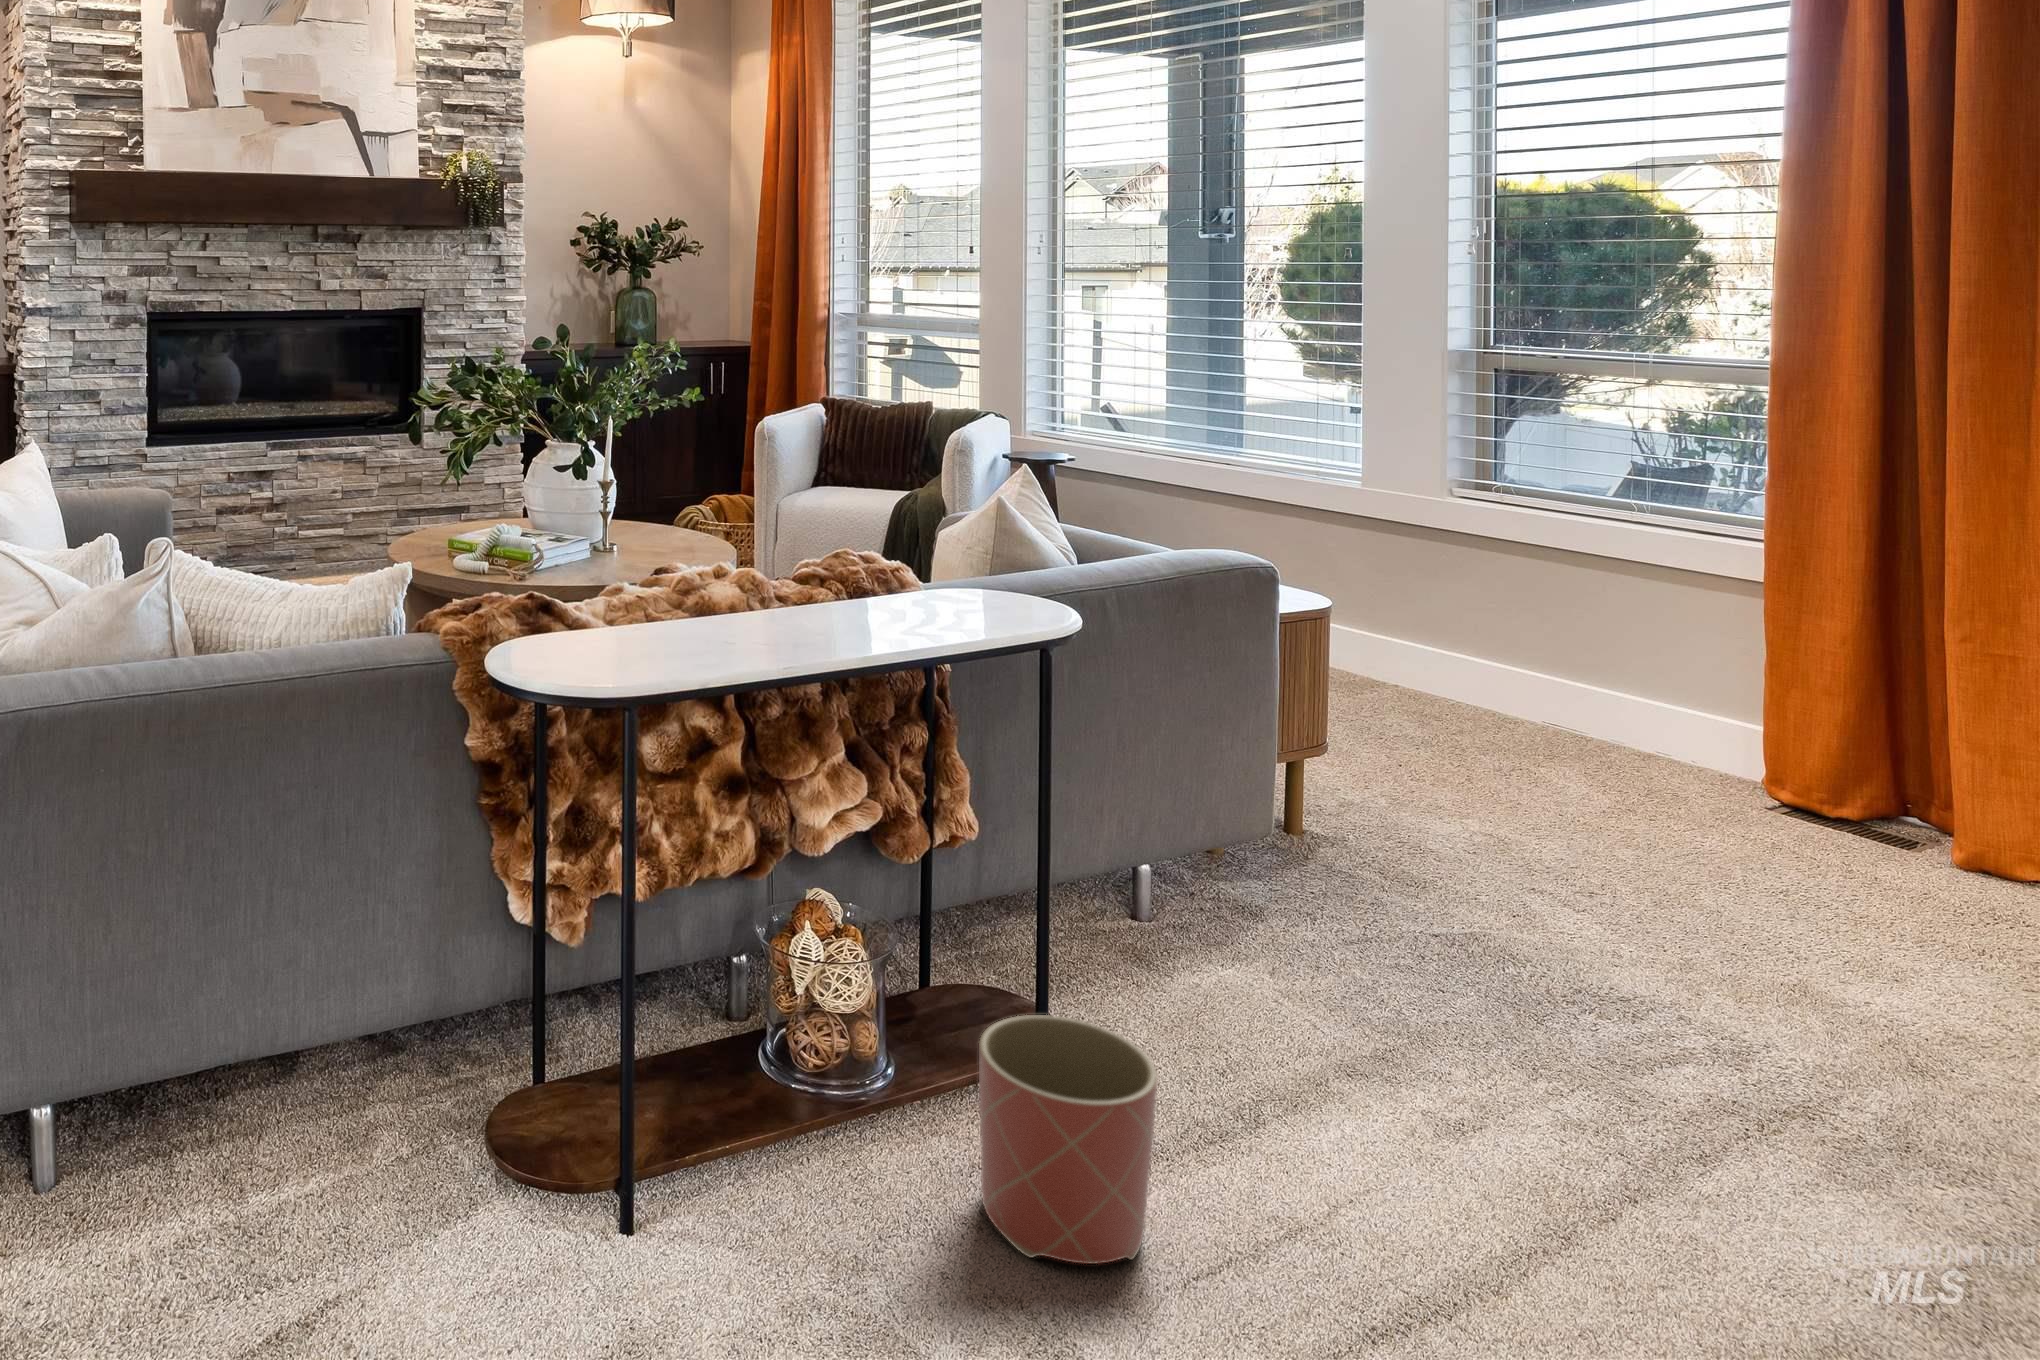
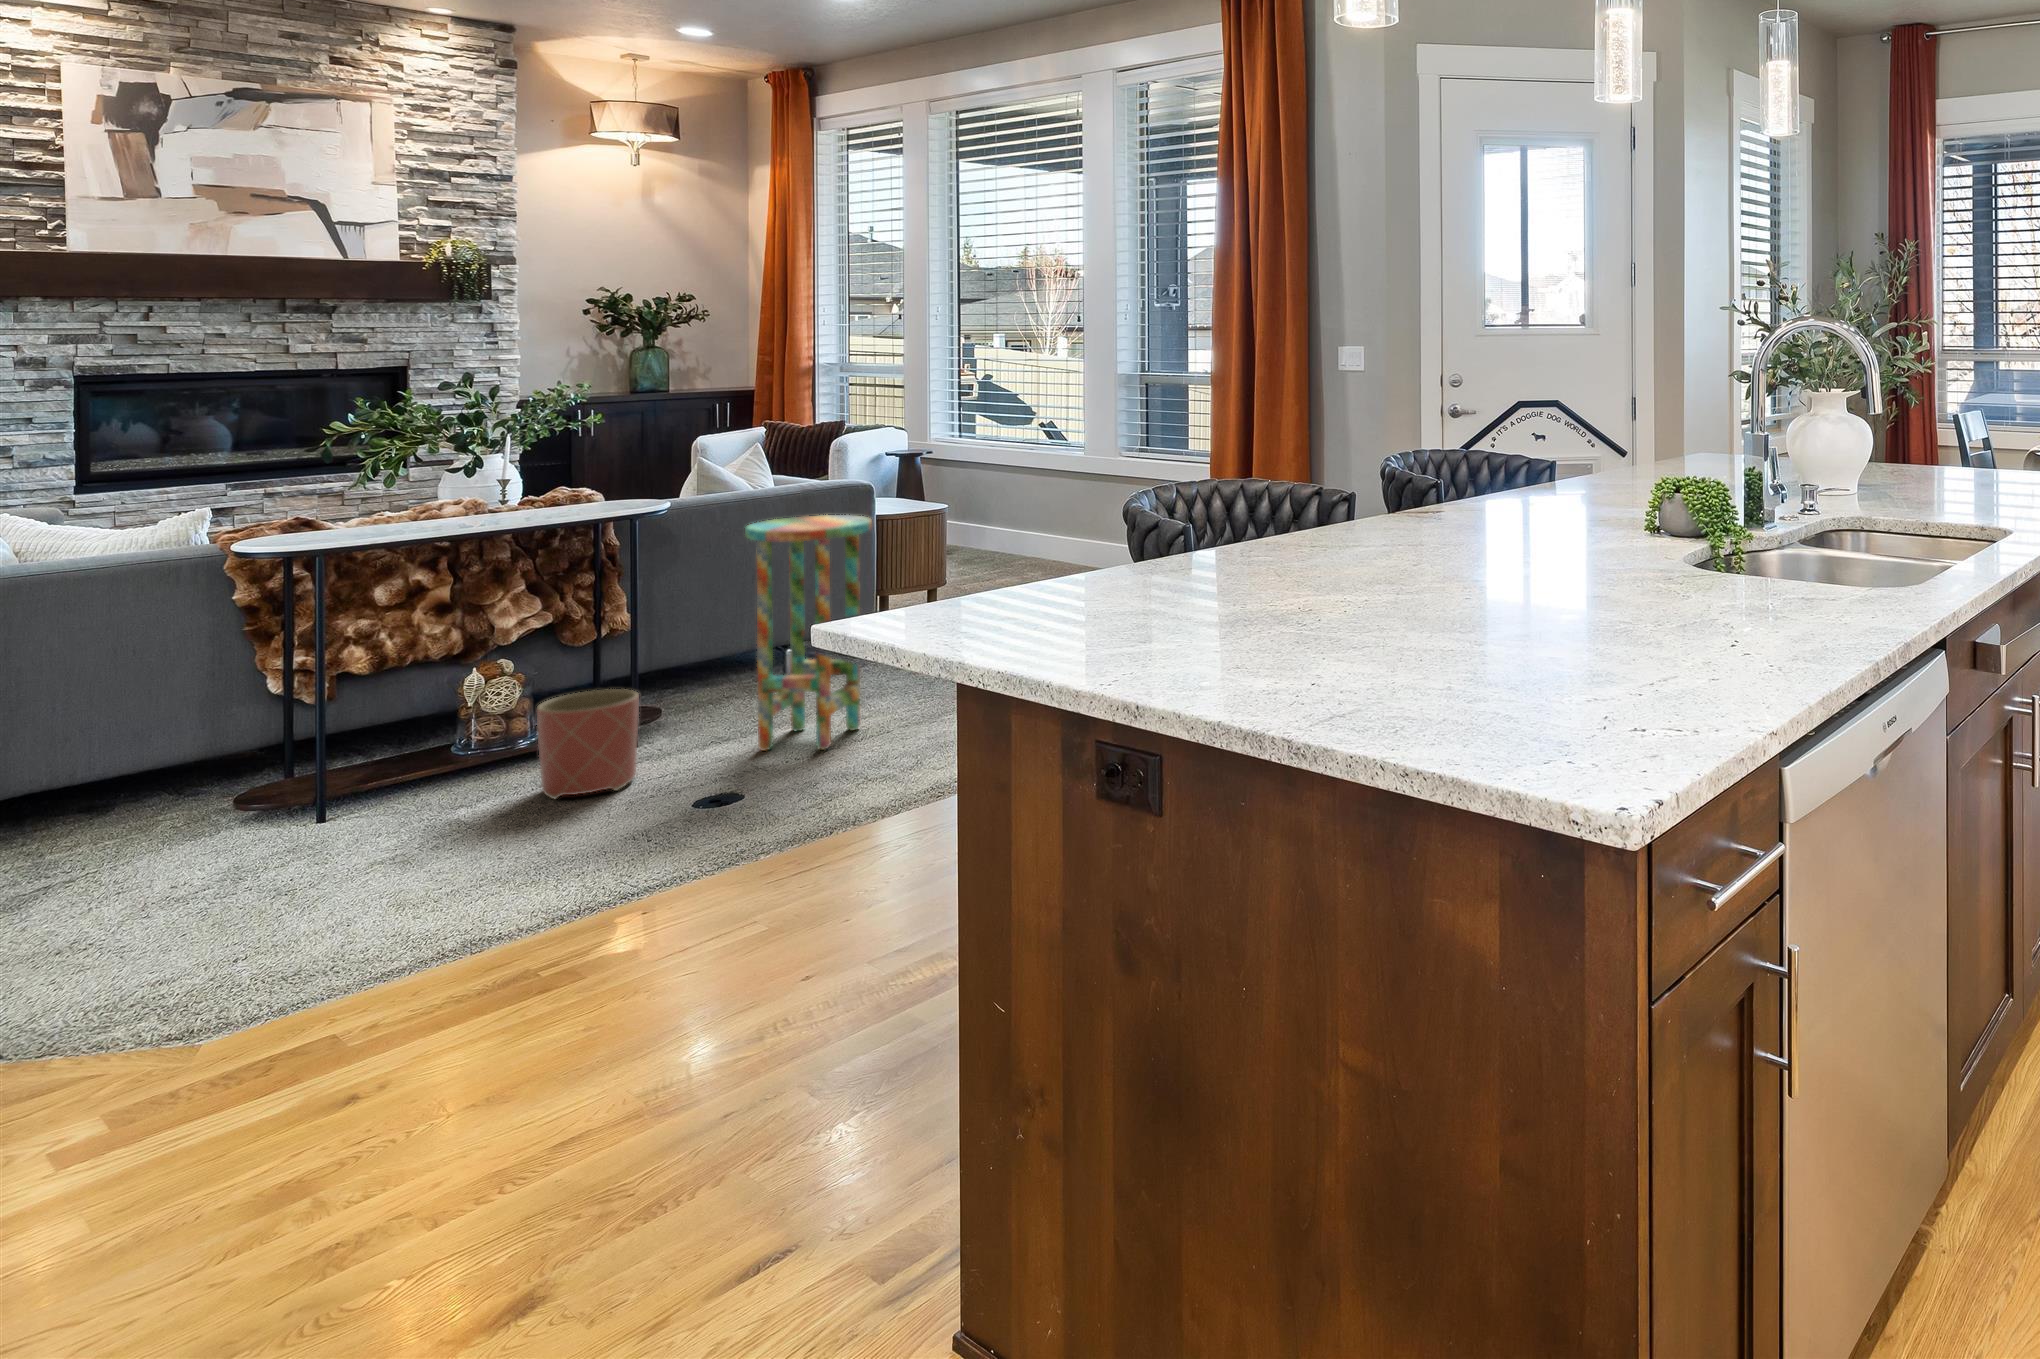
side table: none [1272,686,1542,1207] -> present [745,515,872,751]

